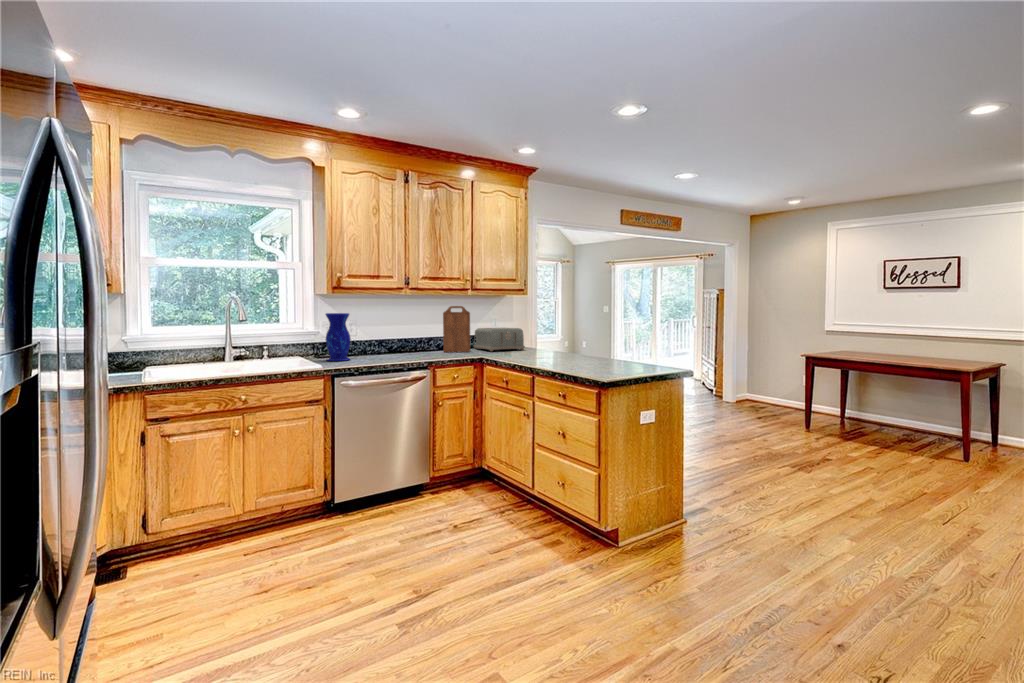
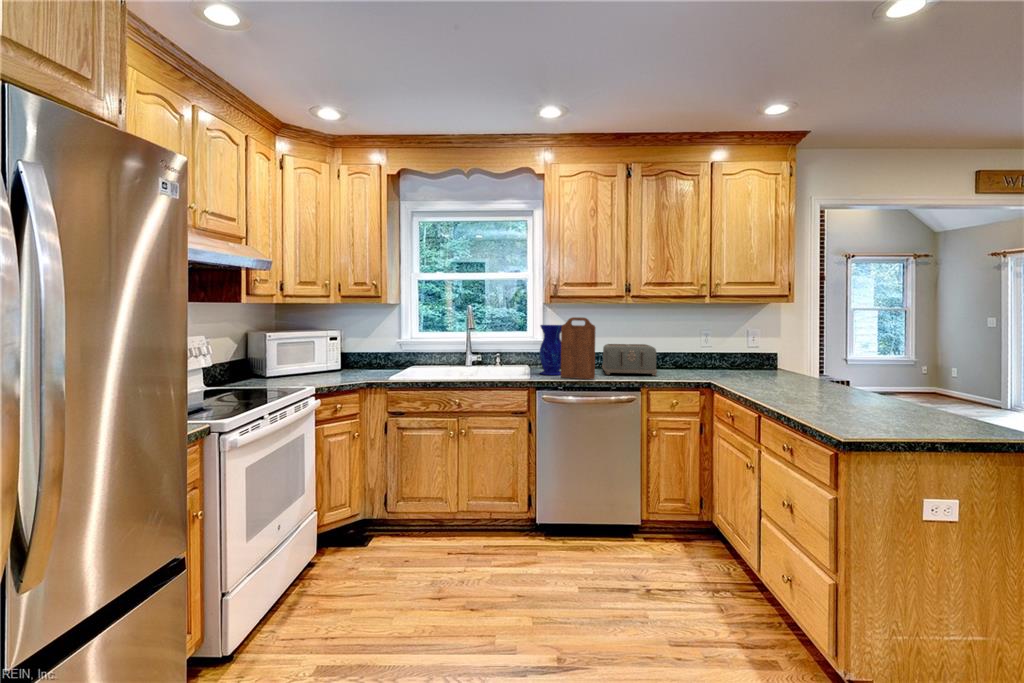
cutting board: present [443,306,470,352] -> present [561,317,595,379]
toaster: present [474,328,525,351] -> present [602,344,657,376]

